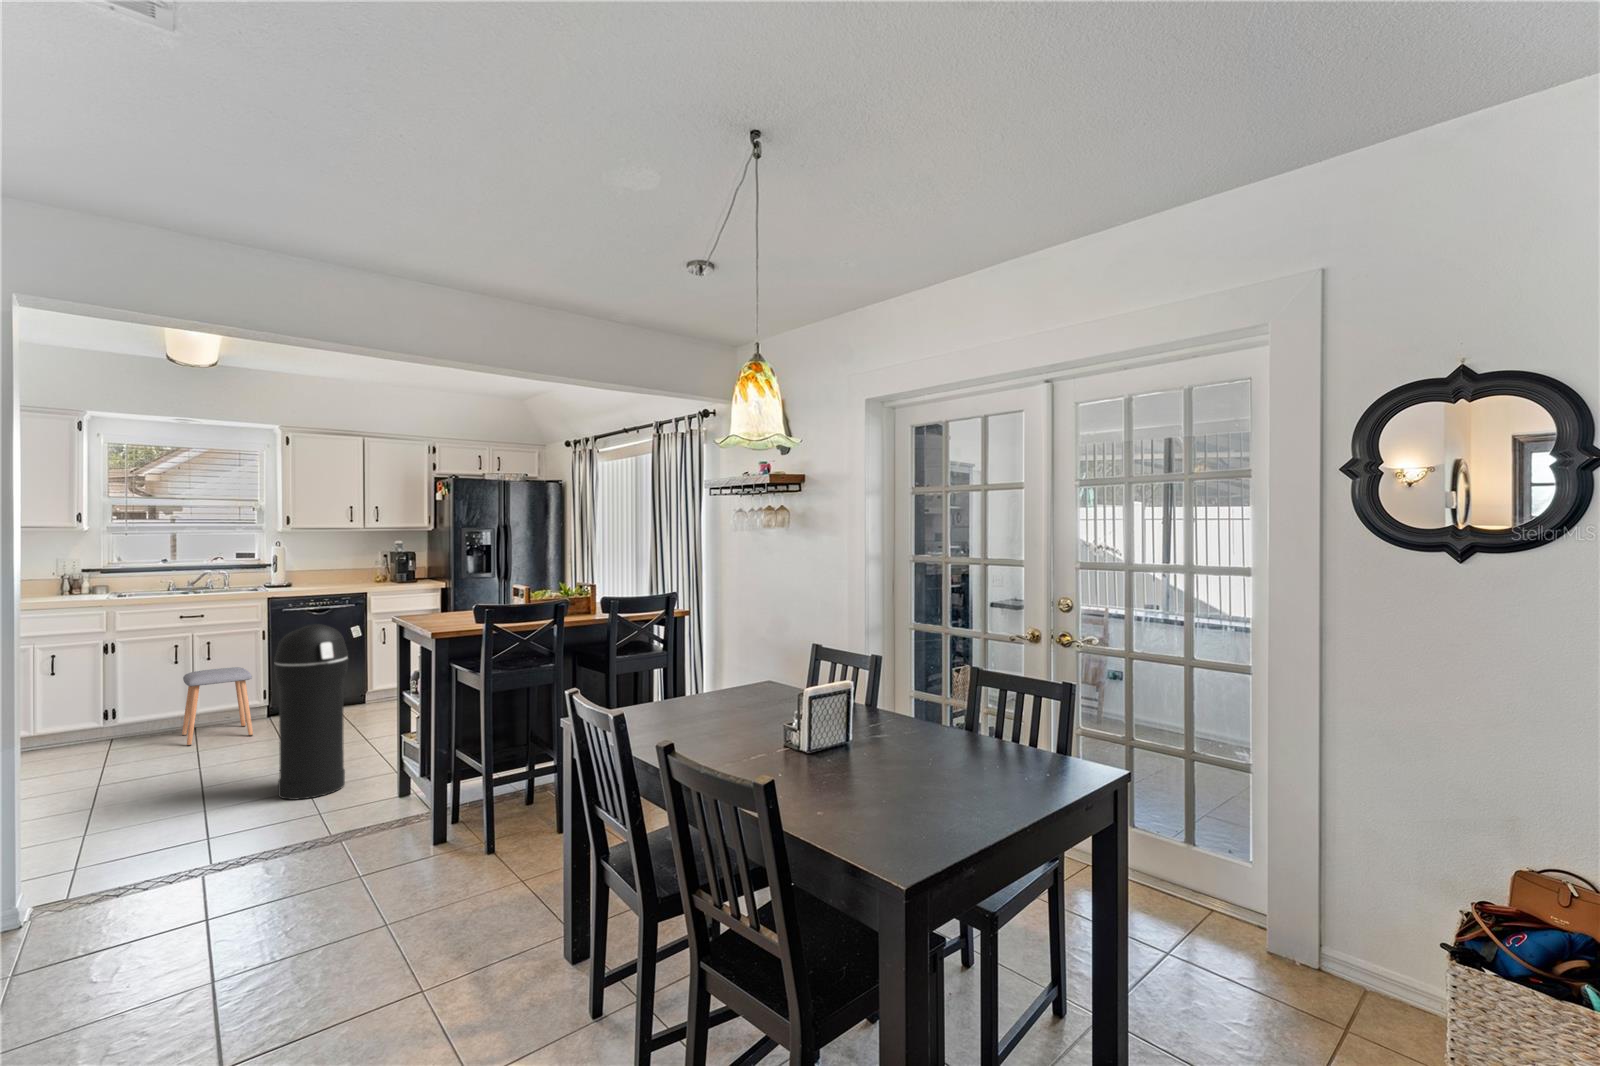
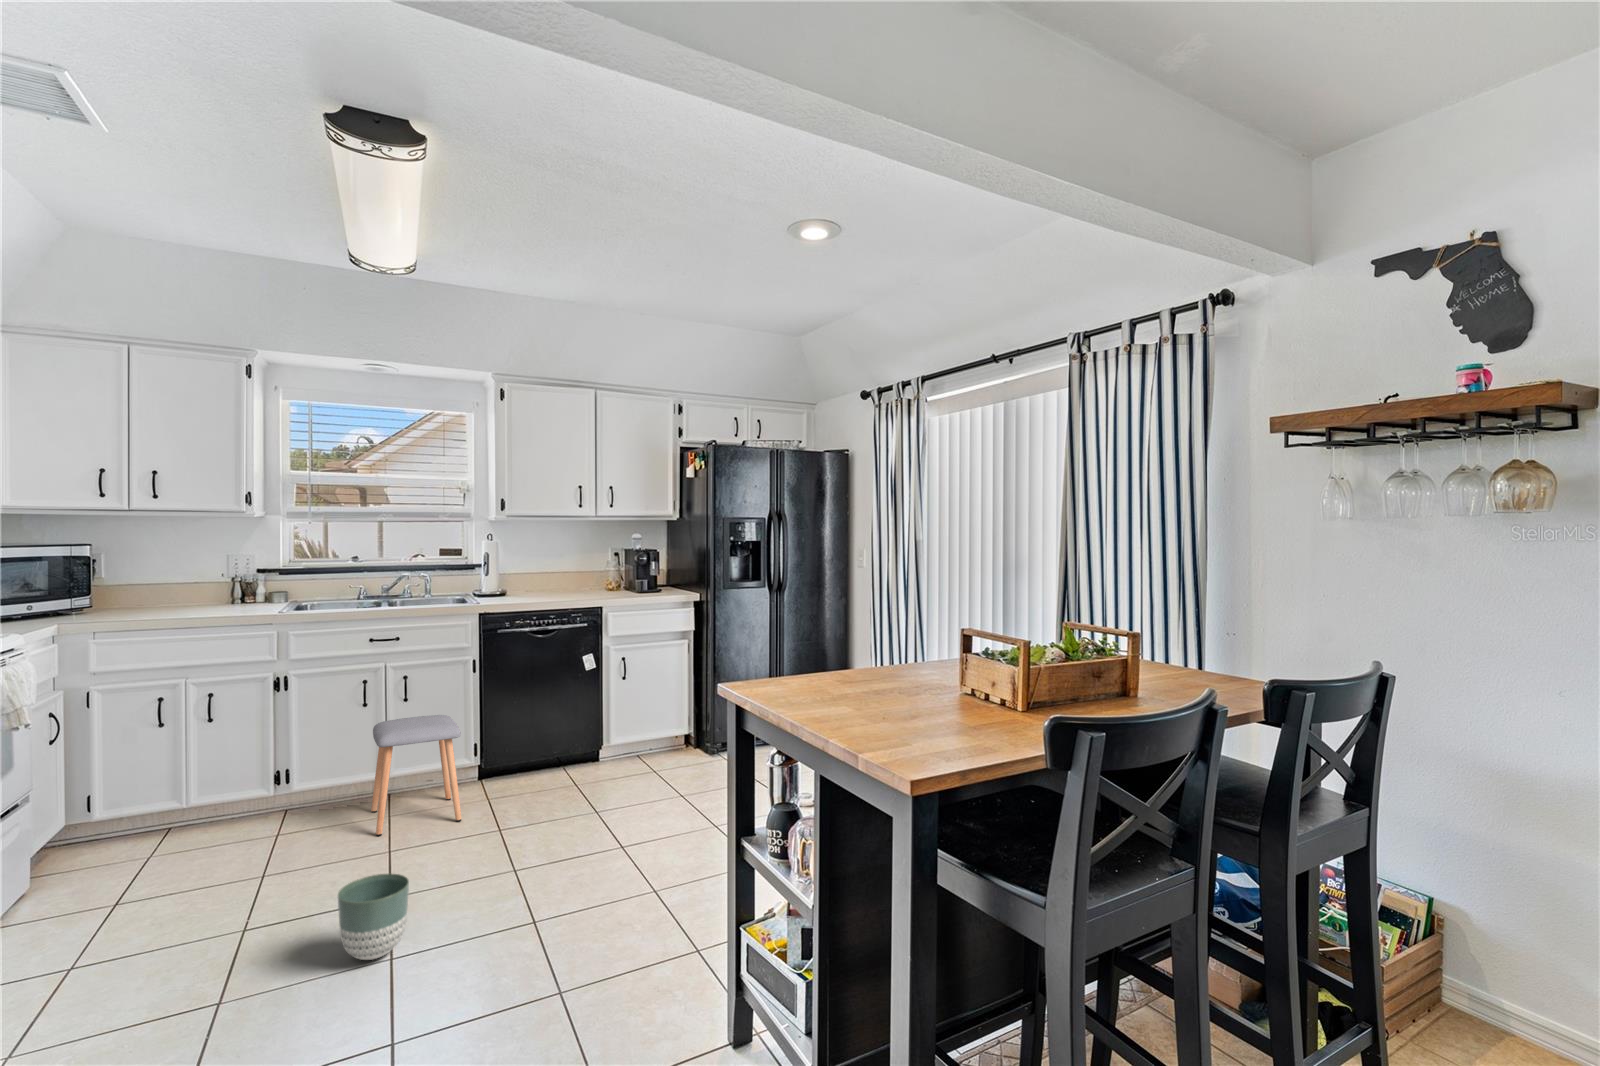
trash can: present [274,624,348,800] -> none [502,682,619,1005]
planter: none [165,746,213,793] -> present [338,874,409,960]

